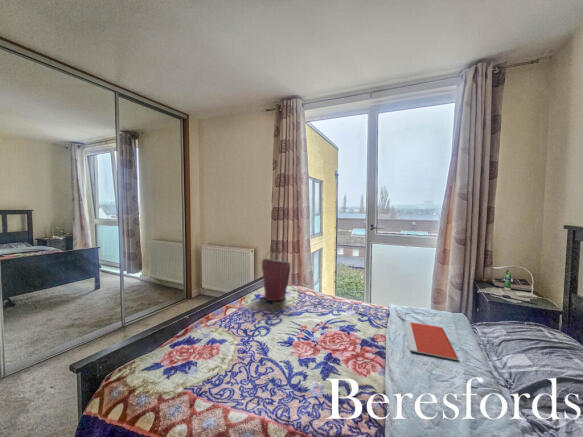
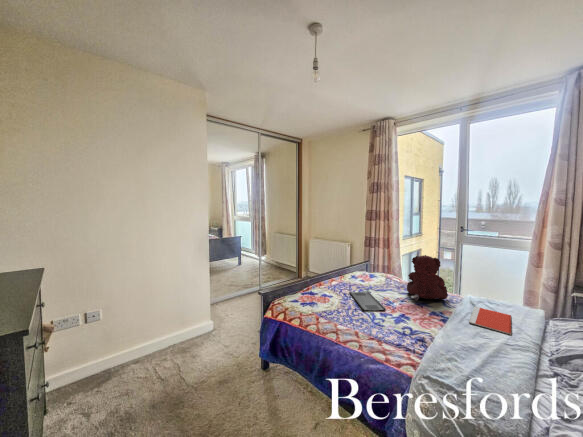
handbag: present [262,250,290,301] -> none [357,243,379,281]
teddy bear: none [327,261,374,325] -> present [407,255,448,301]
tray: none [252,320,306,361] -> present [349,291,386,311]

